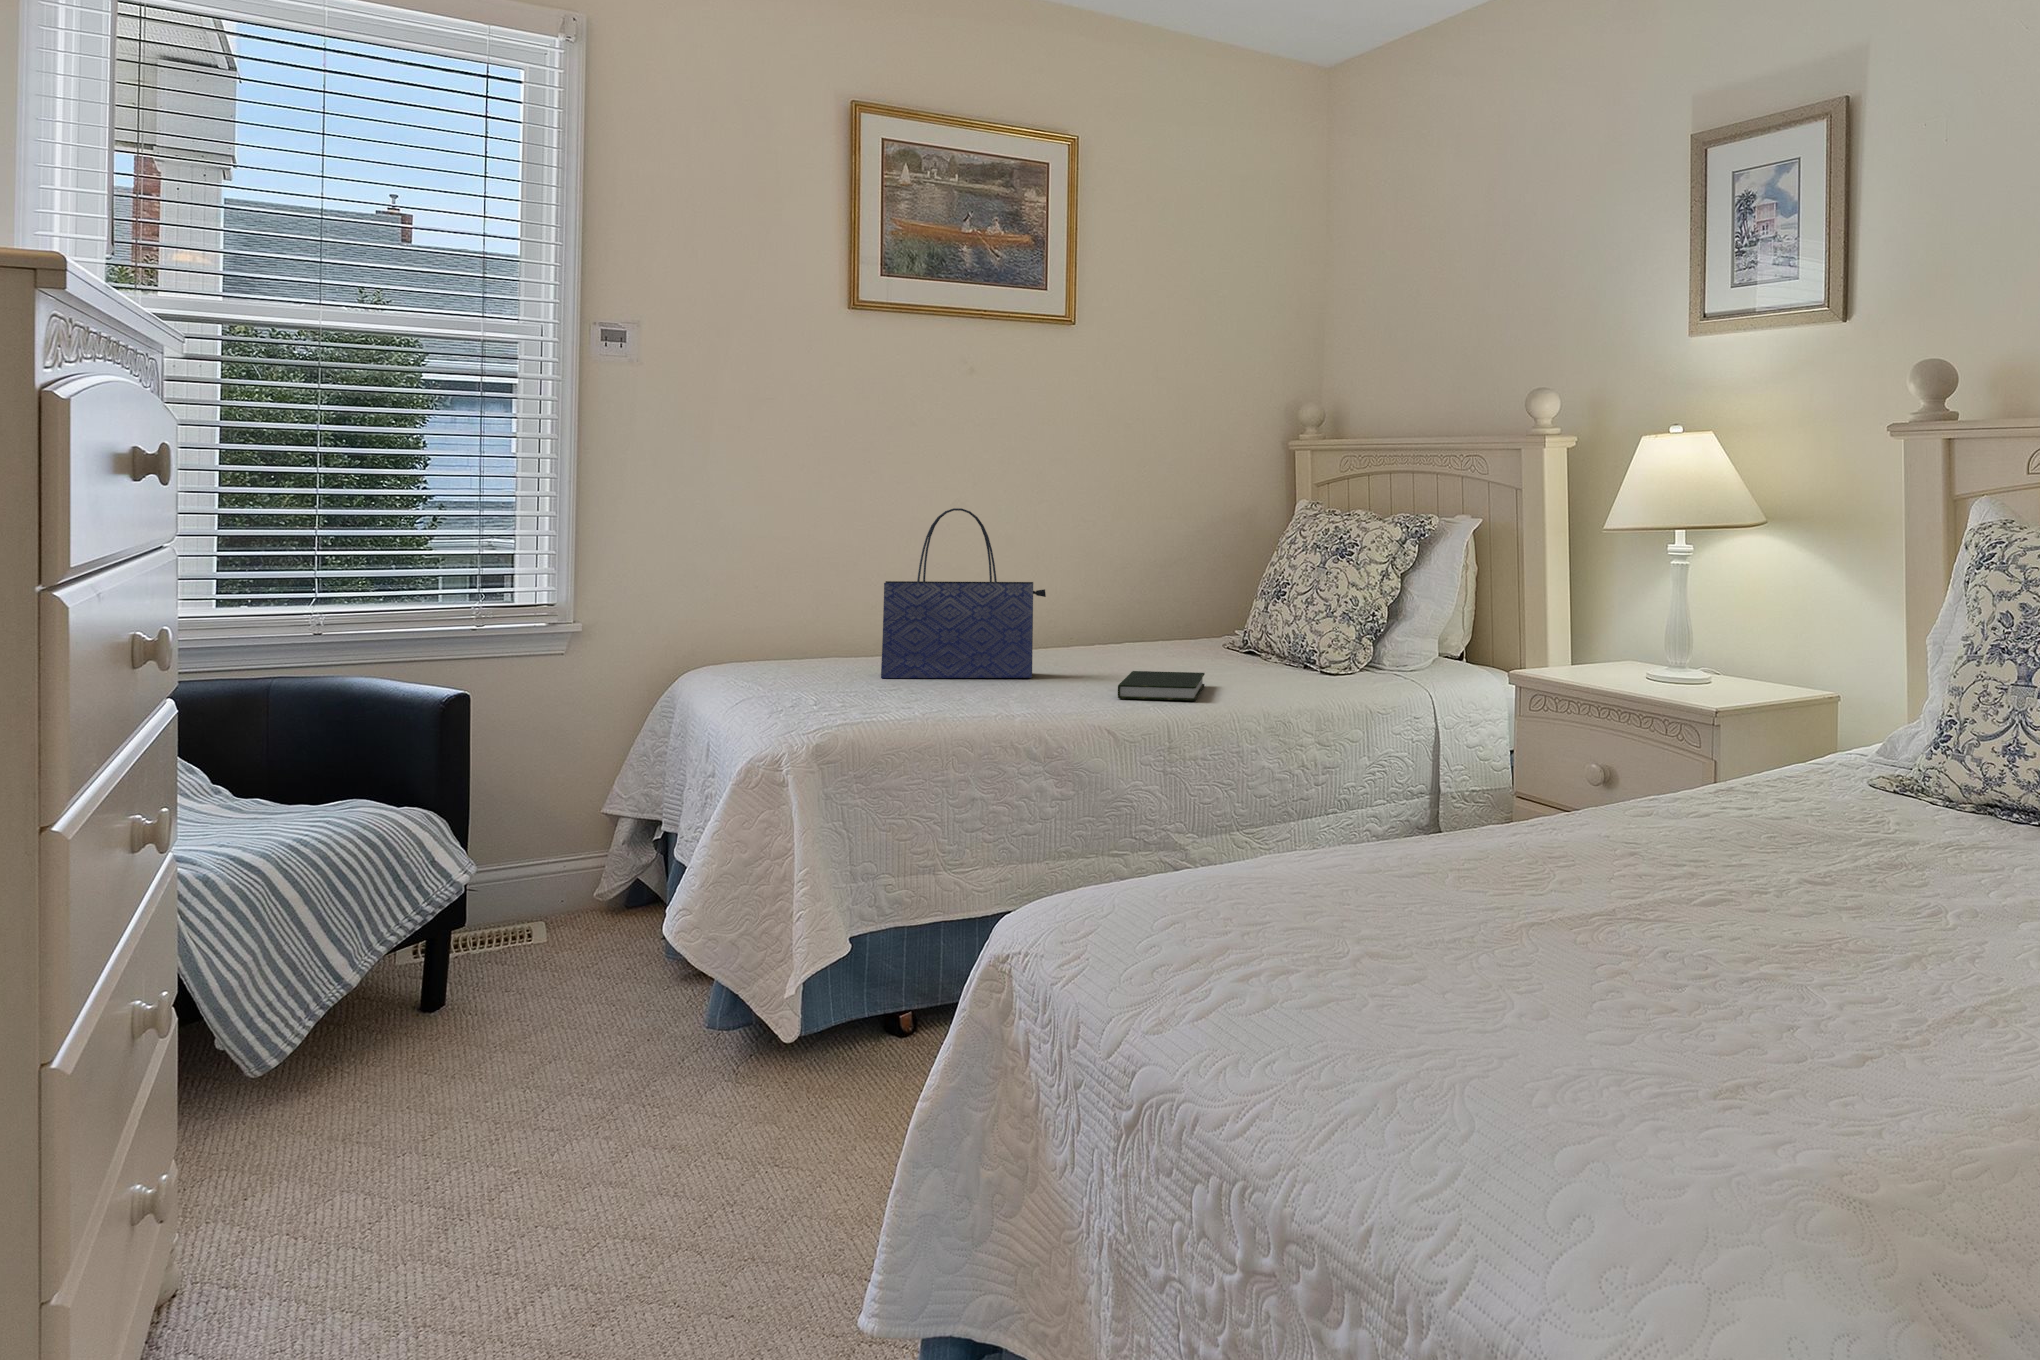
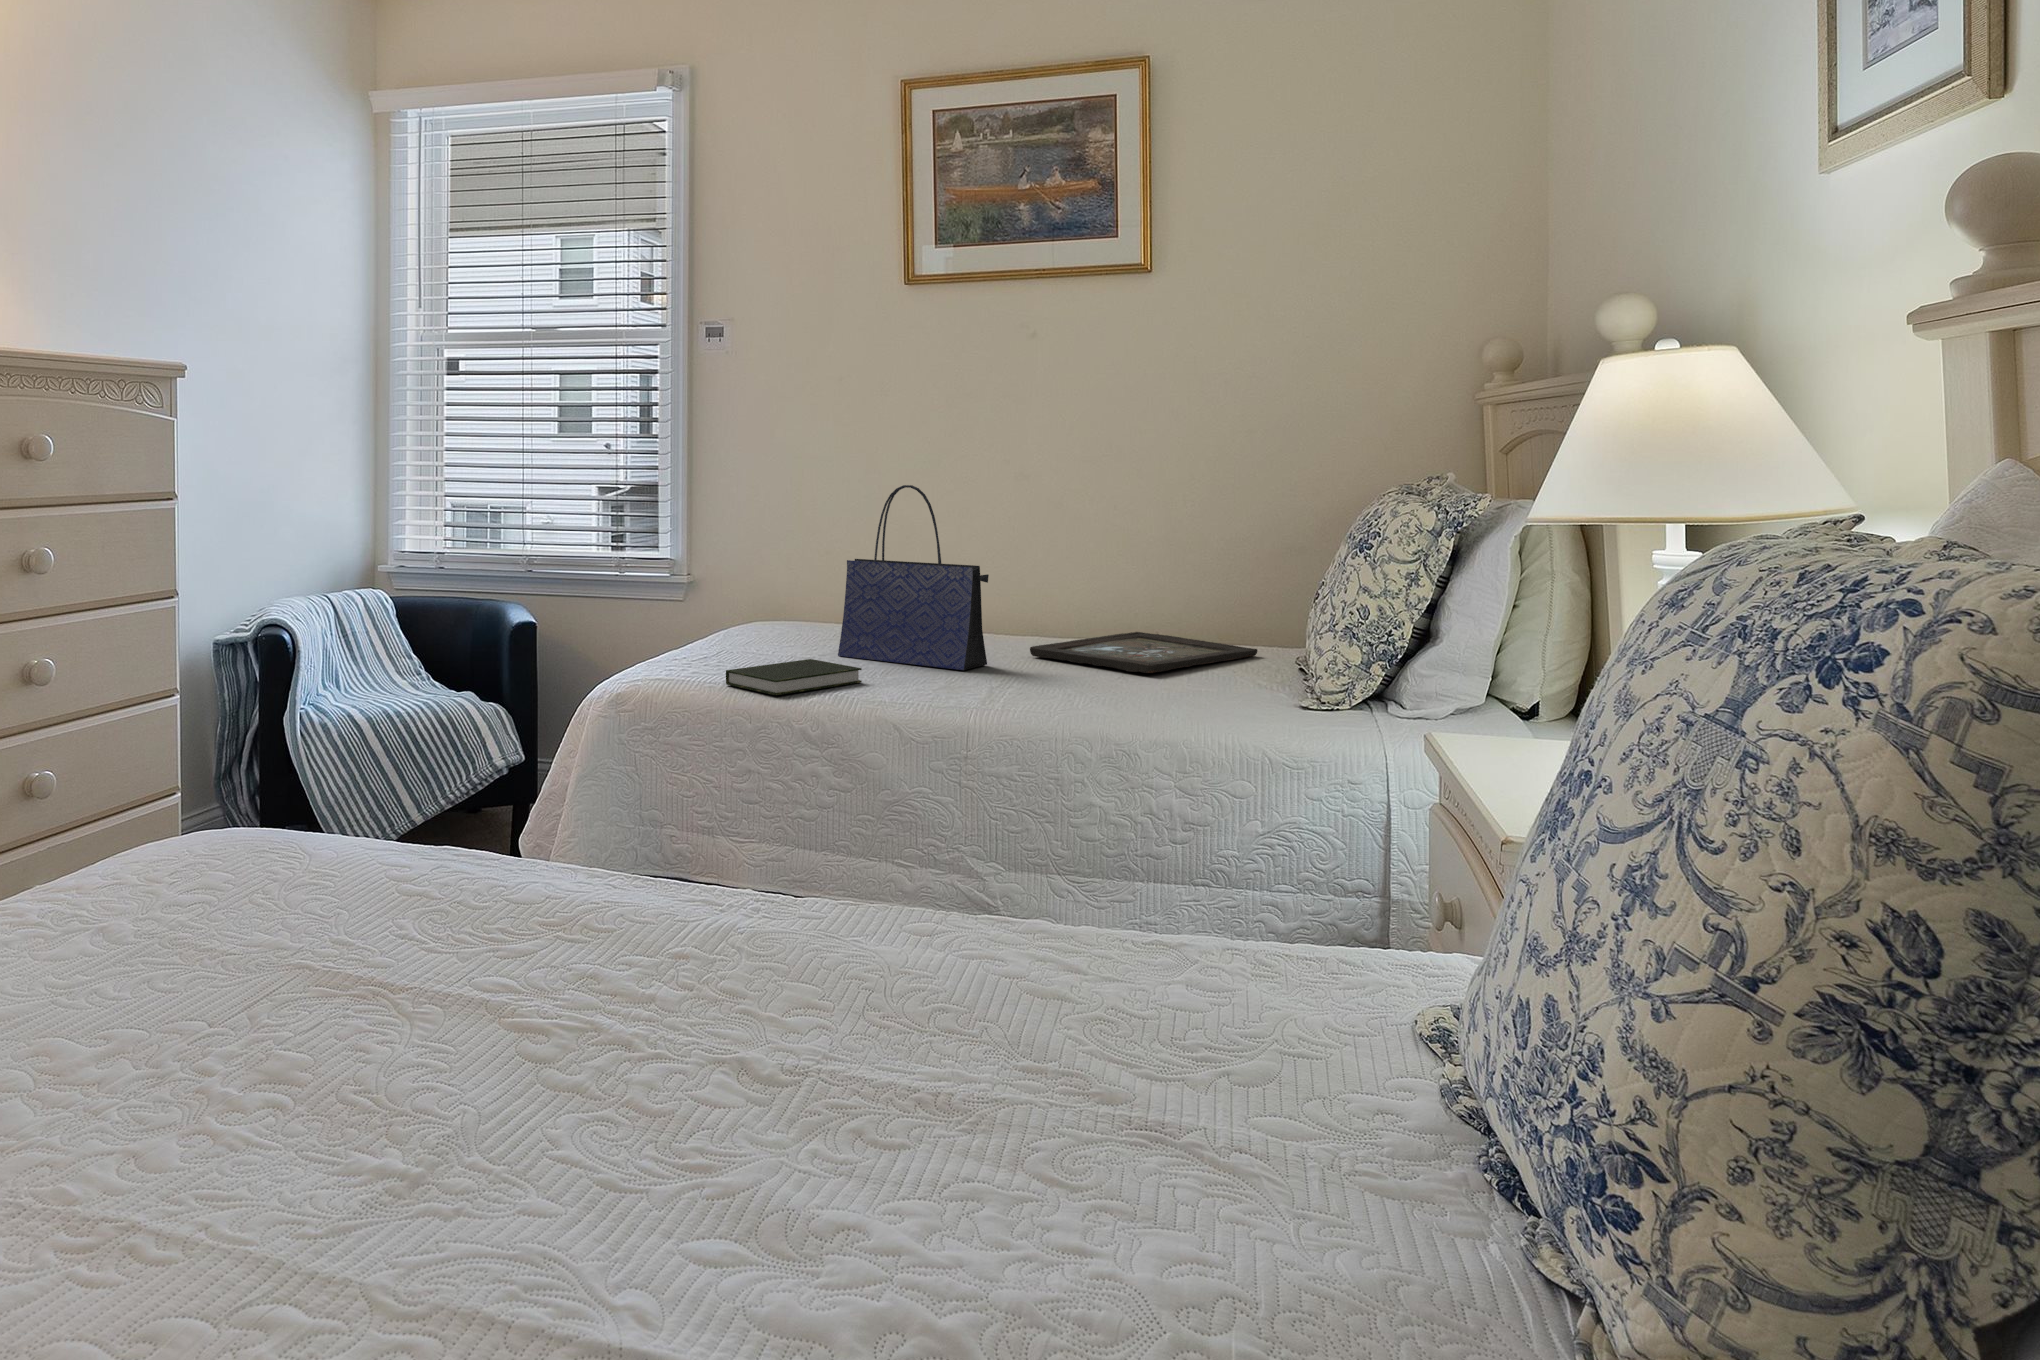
tray: none [1042,638,1193,666] -> present [1030,632,1257,673]
book: present [1118,671,1205,700] -> present [726,659,862,695]

